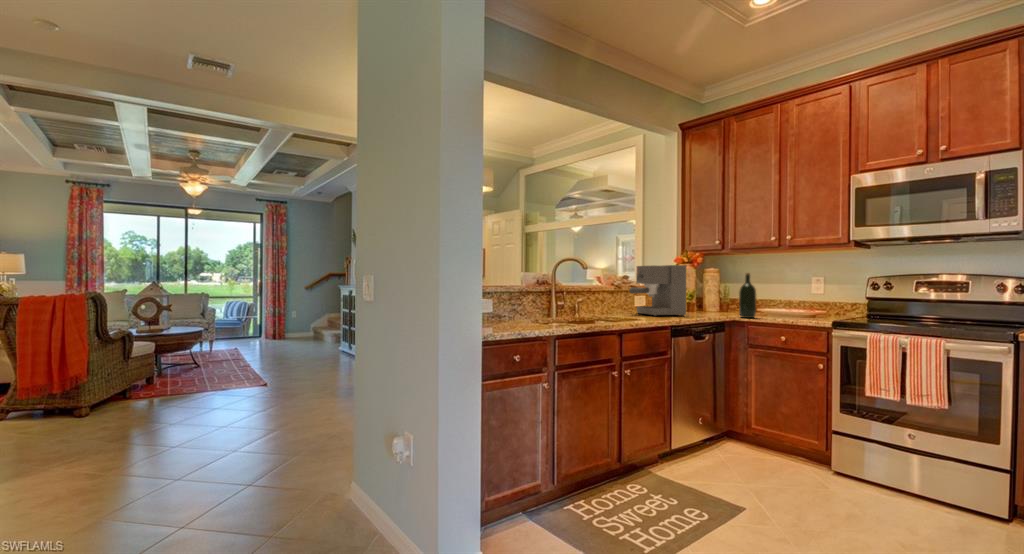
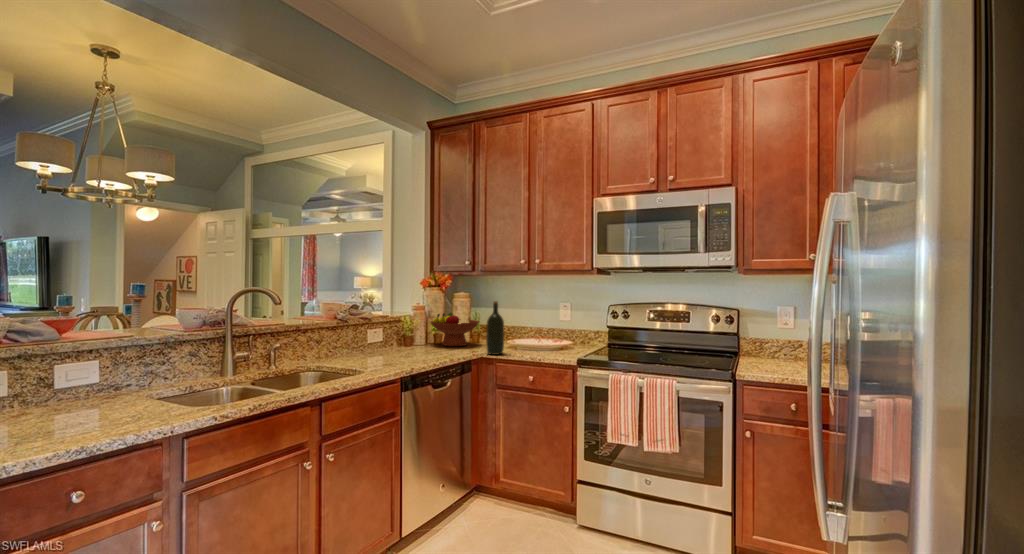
coffee maker: present [629,265,686,316] -> none [351,292,426,360]
fruit bowl: none [684,284,730,313] -> present [431,313,479,346]

